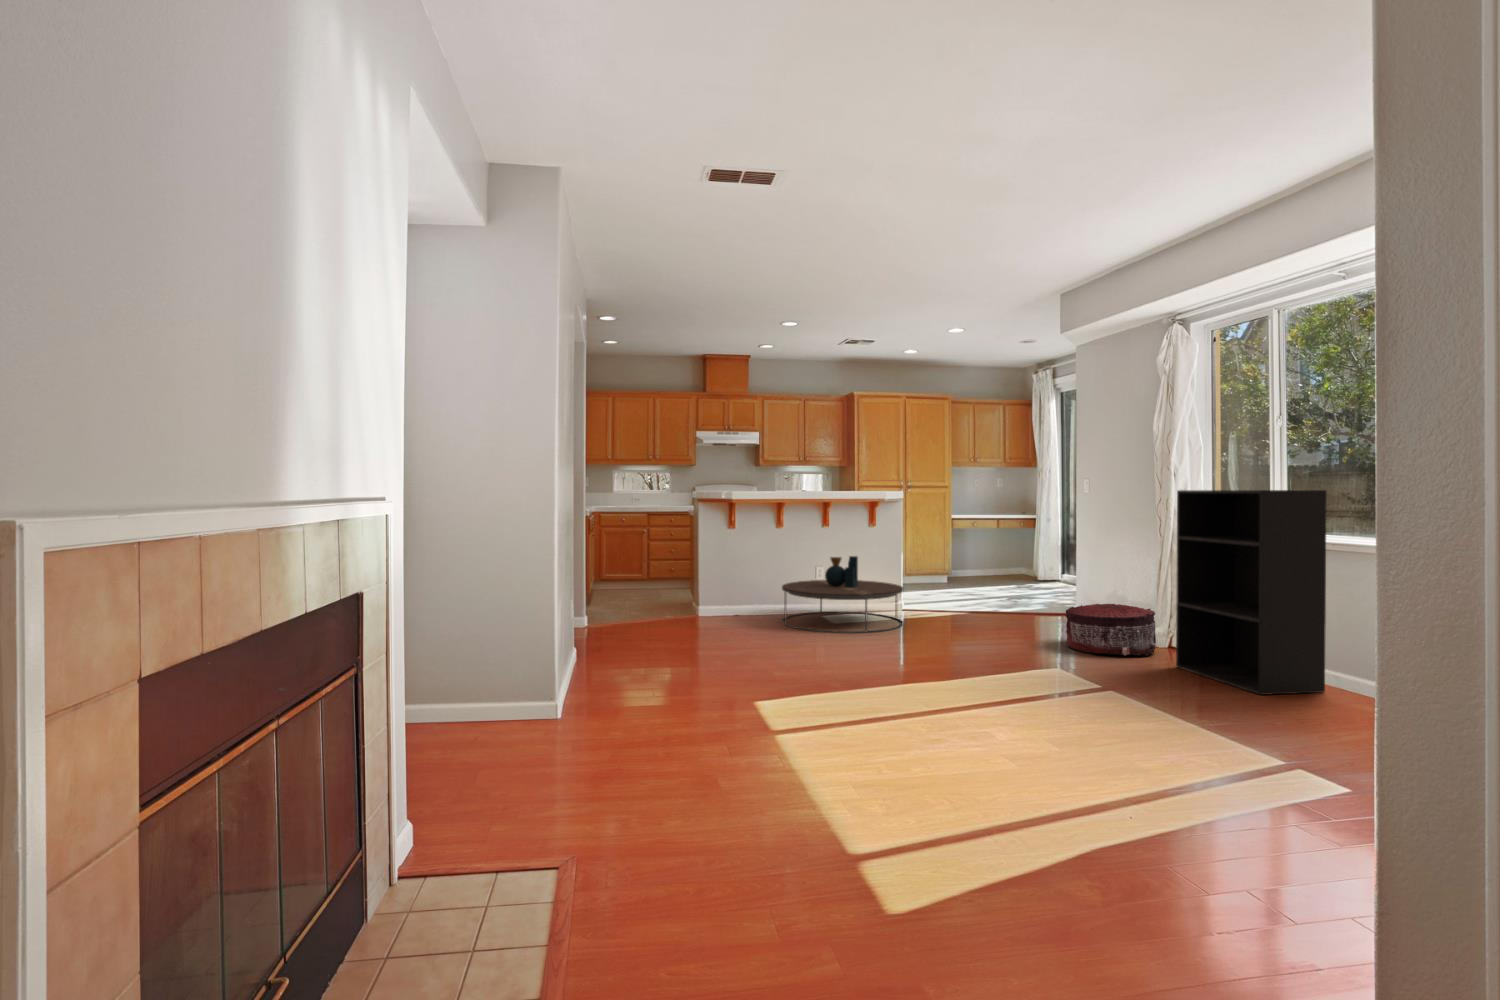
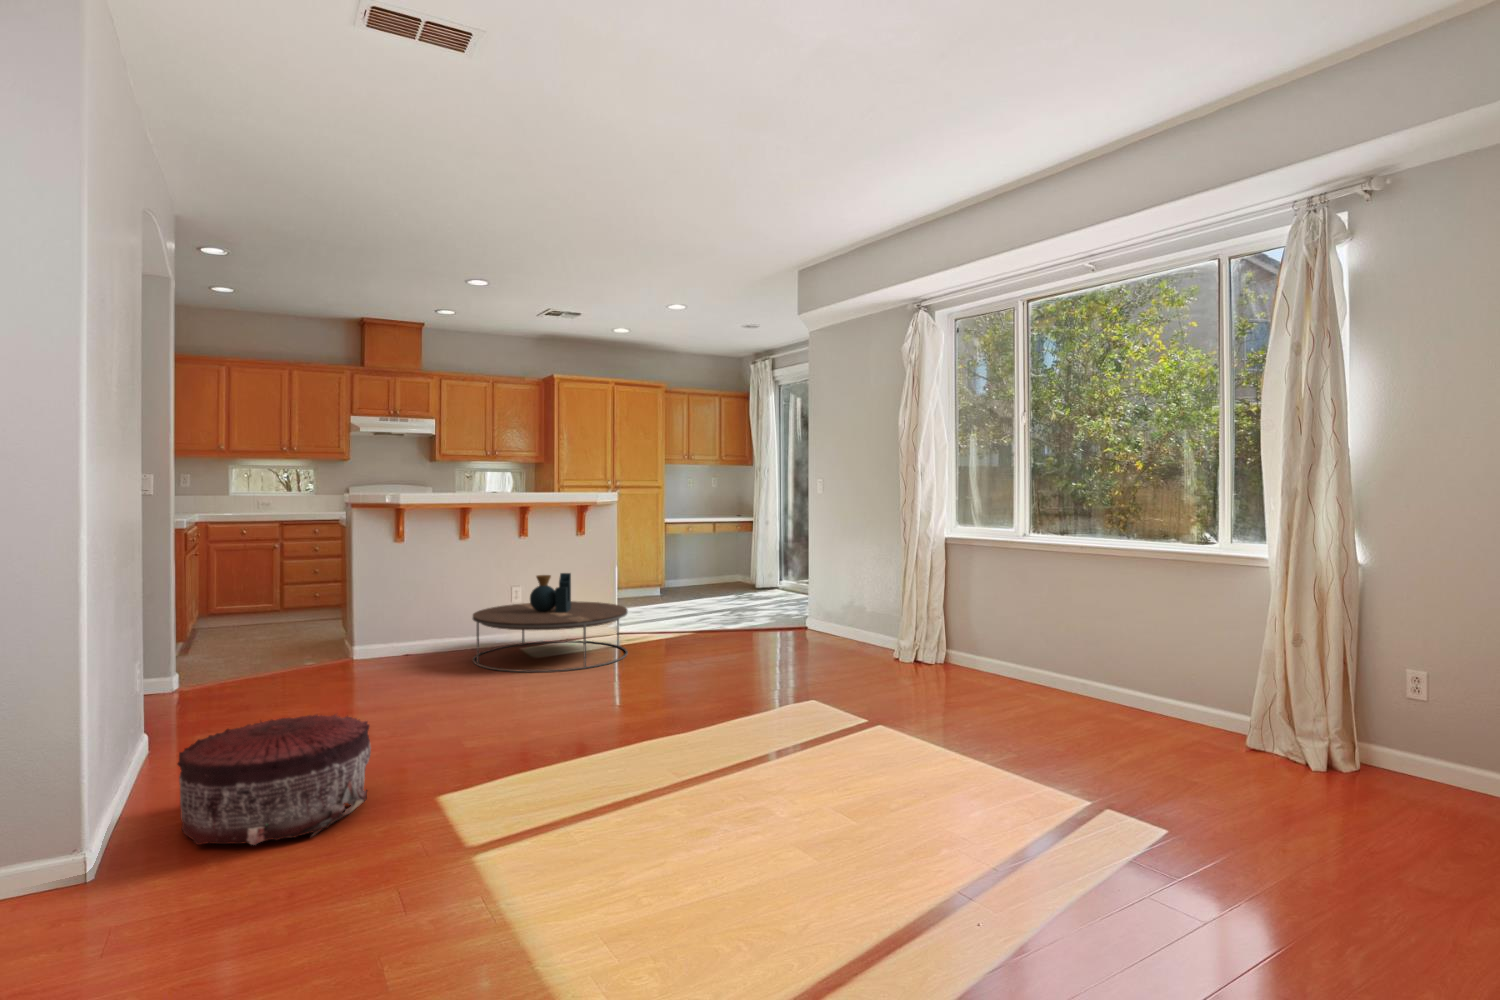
bookshelf: present [1176,490,1327,695] -> none [933,491,1079,712]
pouf: present [1066,604,1156,656] -> present [177,714,371,845]

